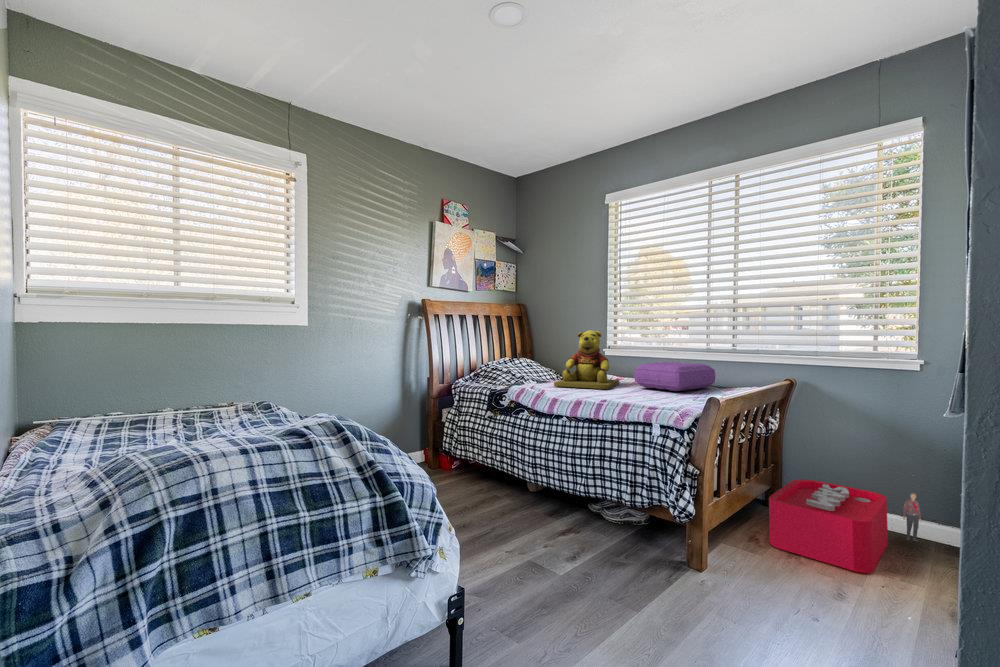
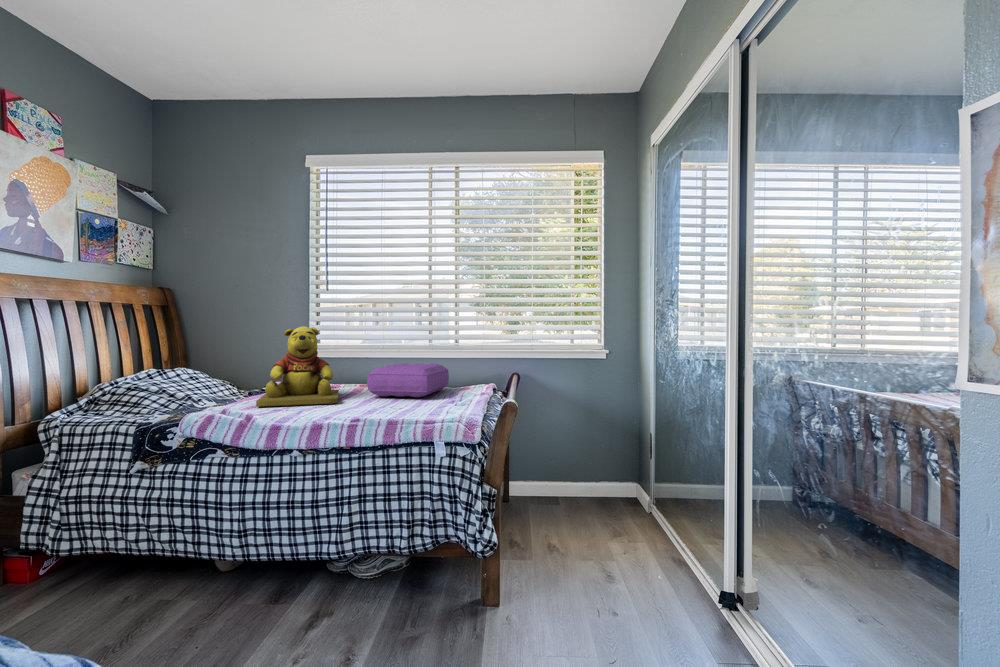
storage bin: present [769,479,921,573] -> none [526,464,615,550]

